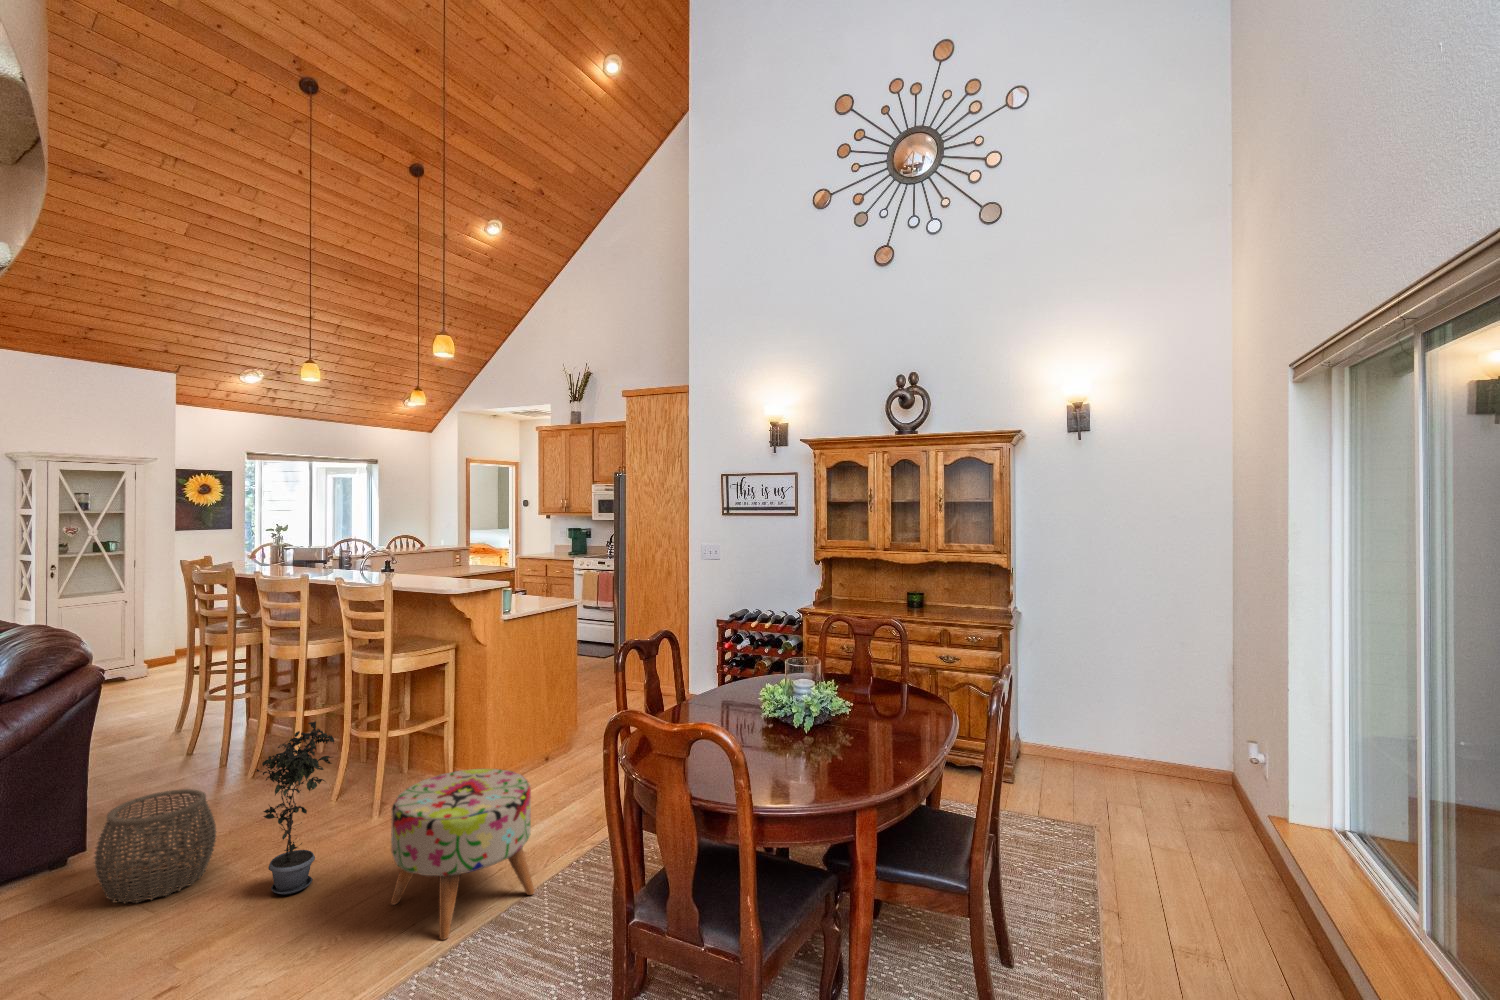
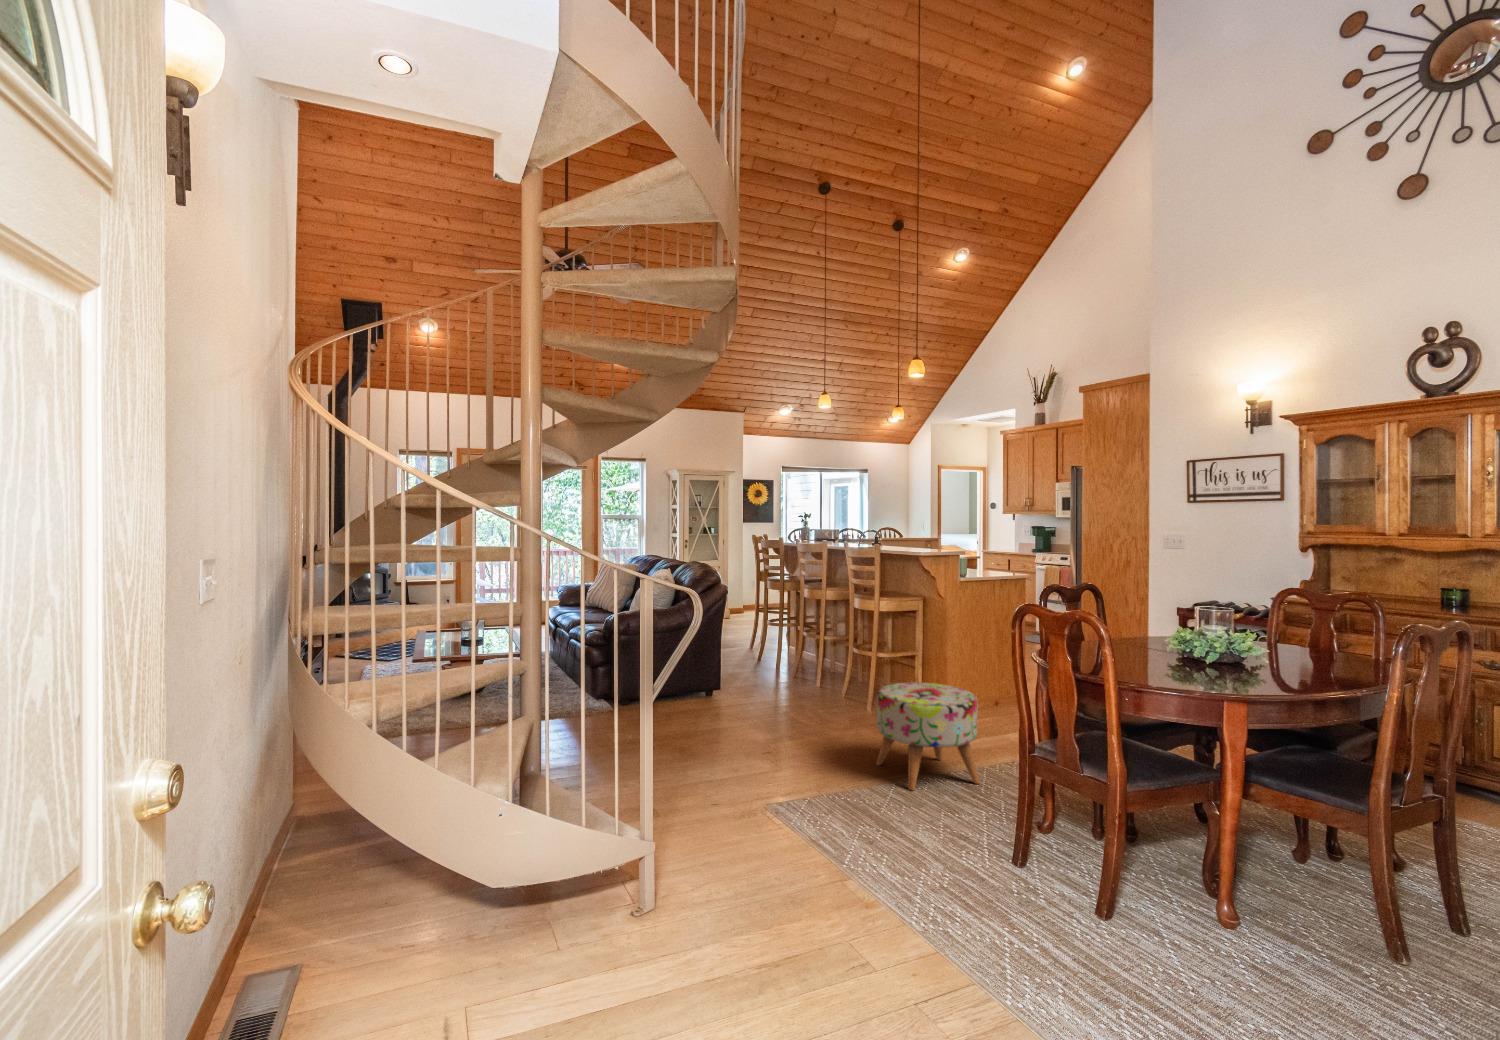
potted plant: present [256,722,334,895] -> none [793,632,841,745]
woven basket: present [94,789,216,904] -> none [713,668,773,730]

